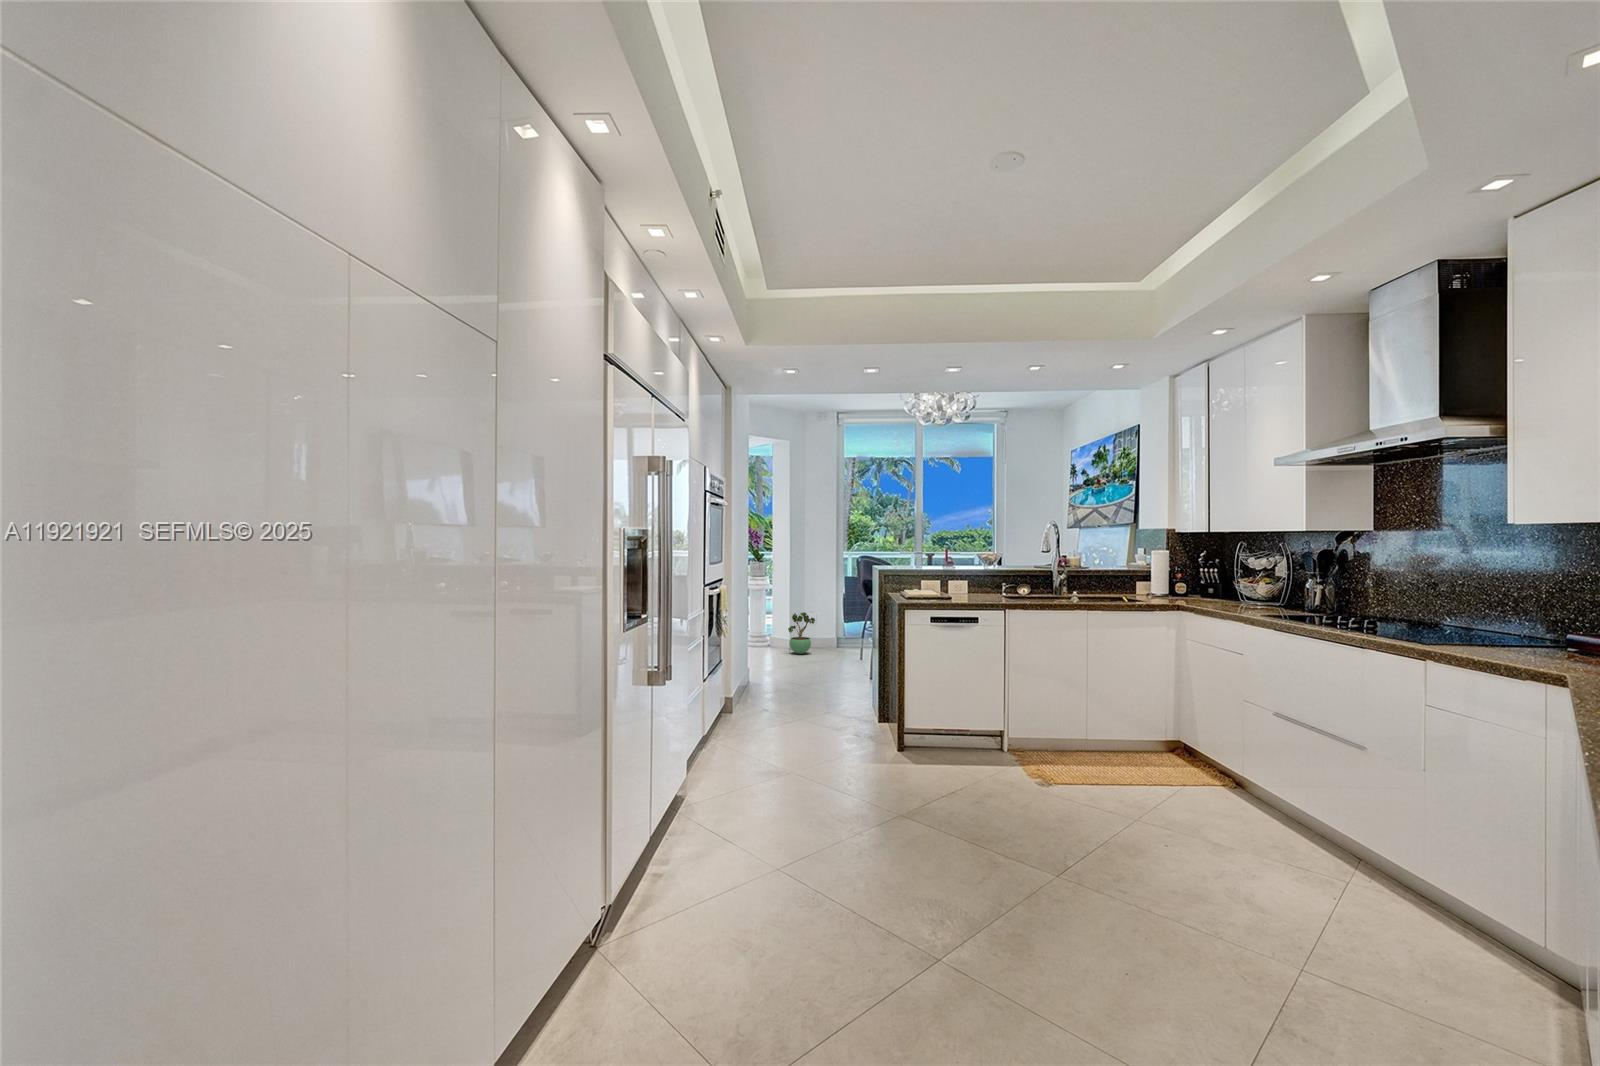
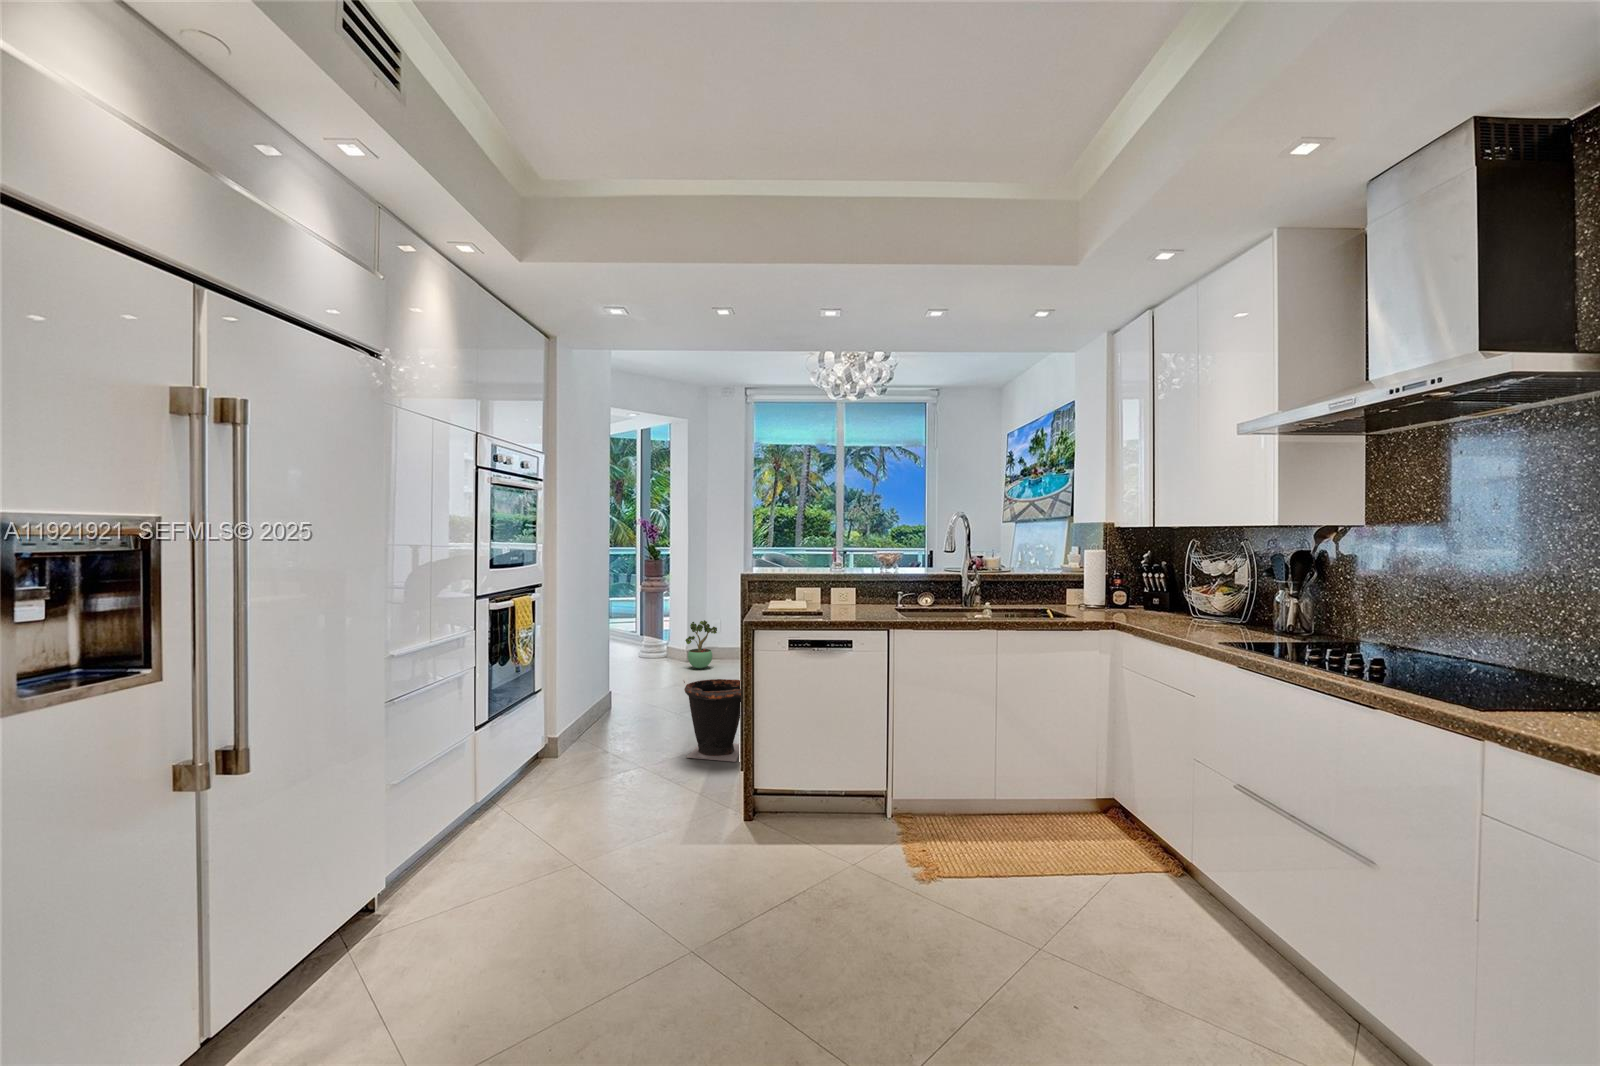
waste bin: none [822,654,873,718] -> present [683,679,742,762]

